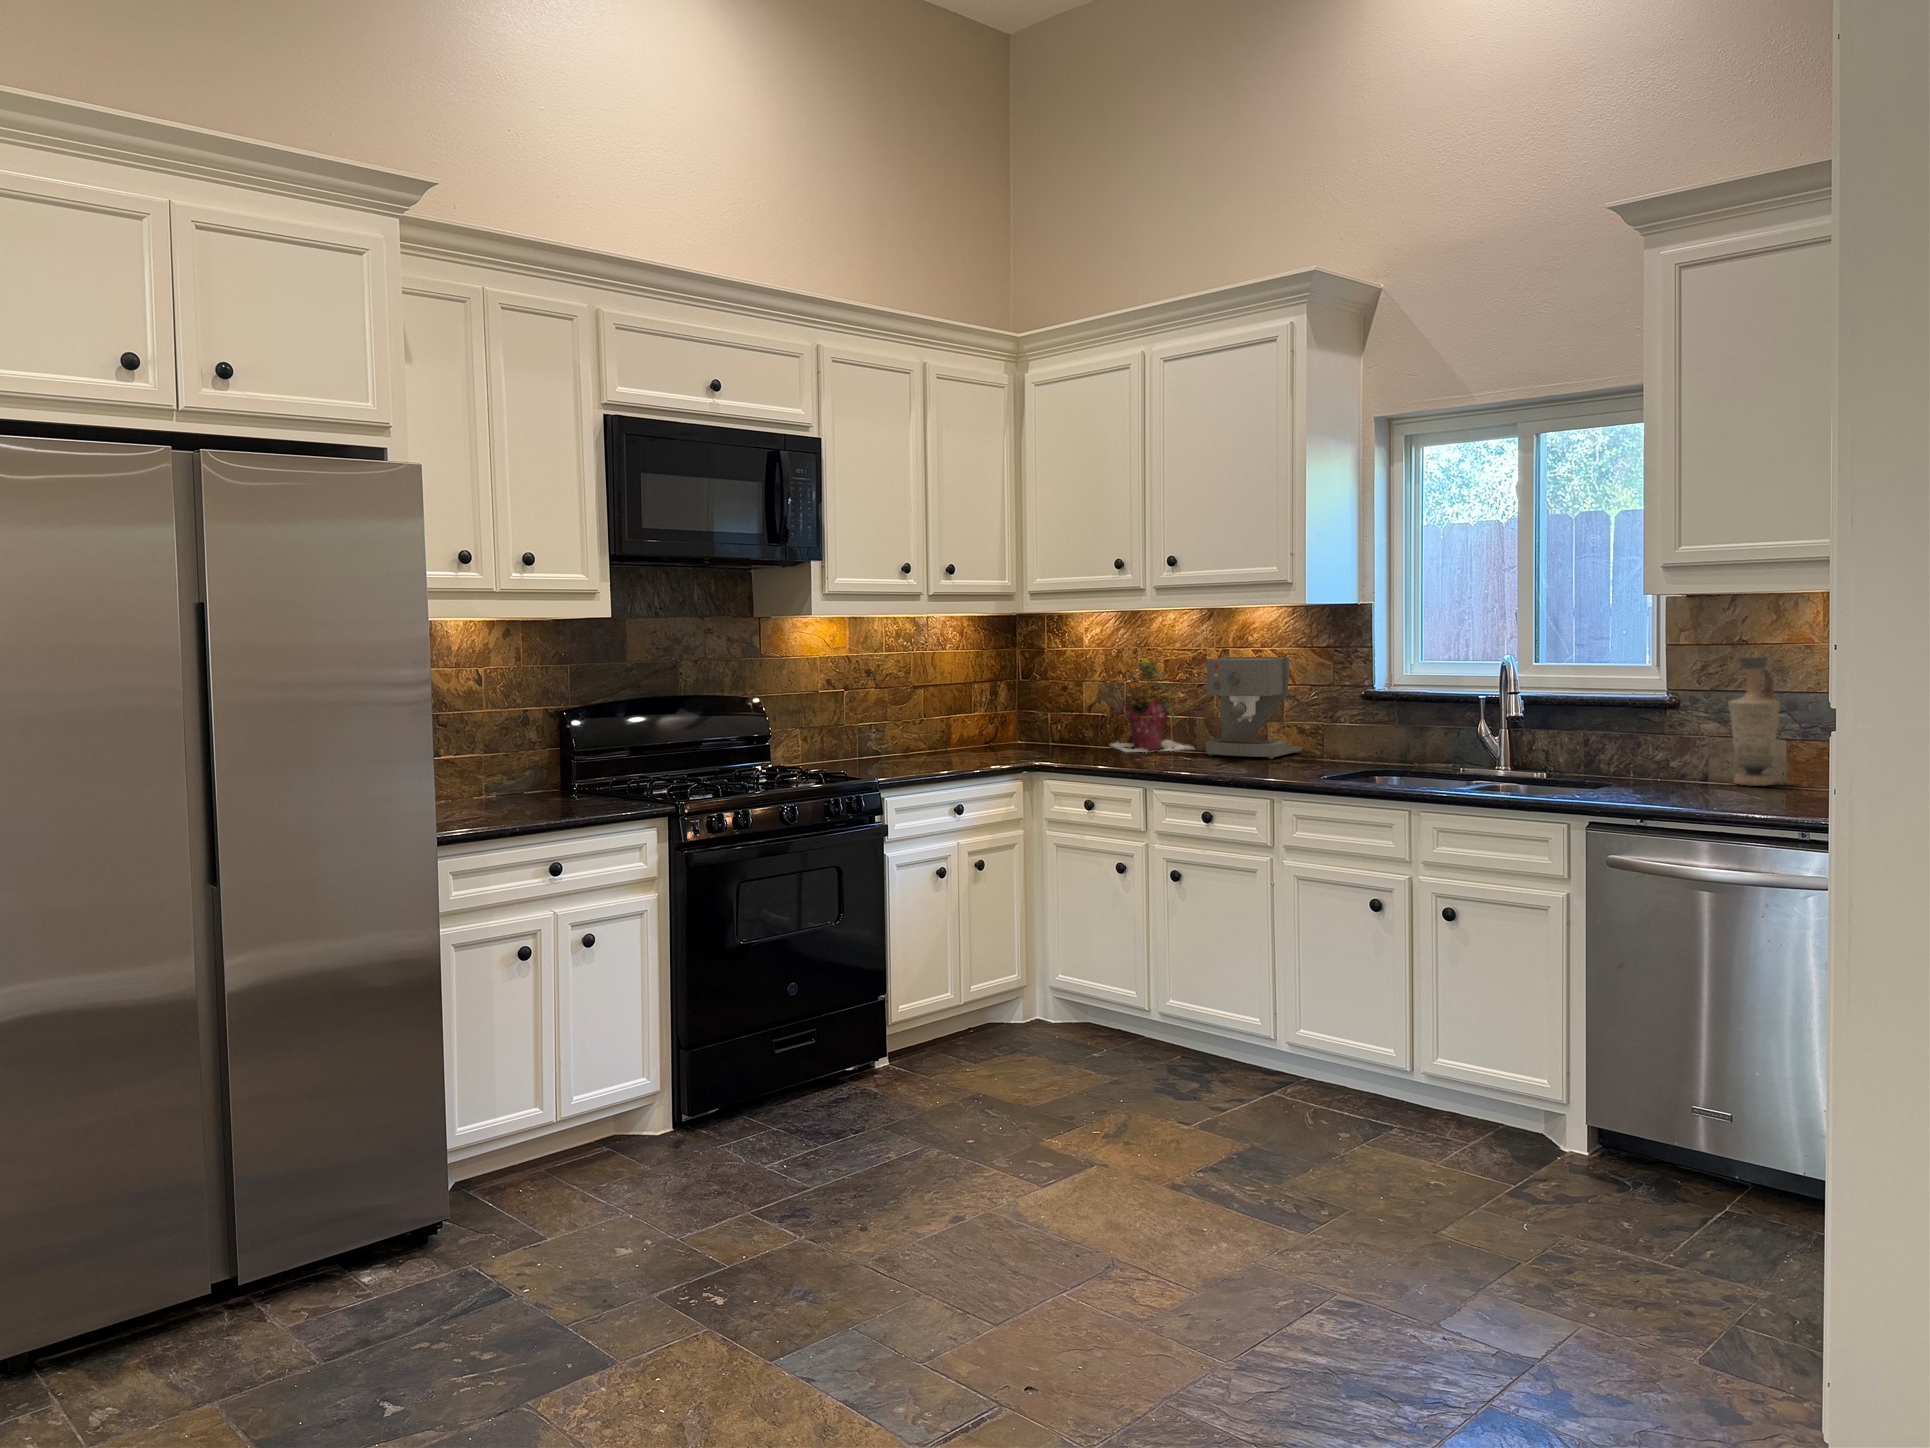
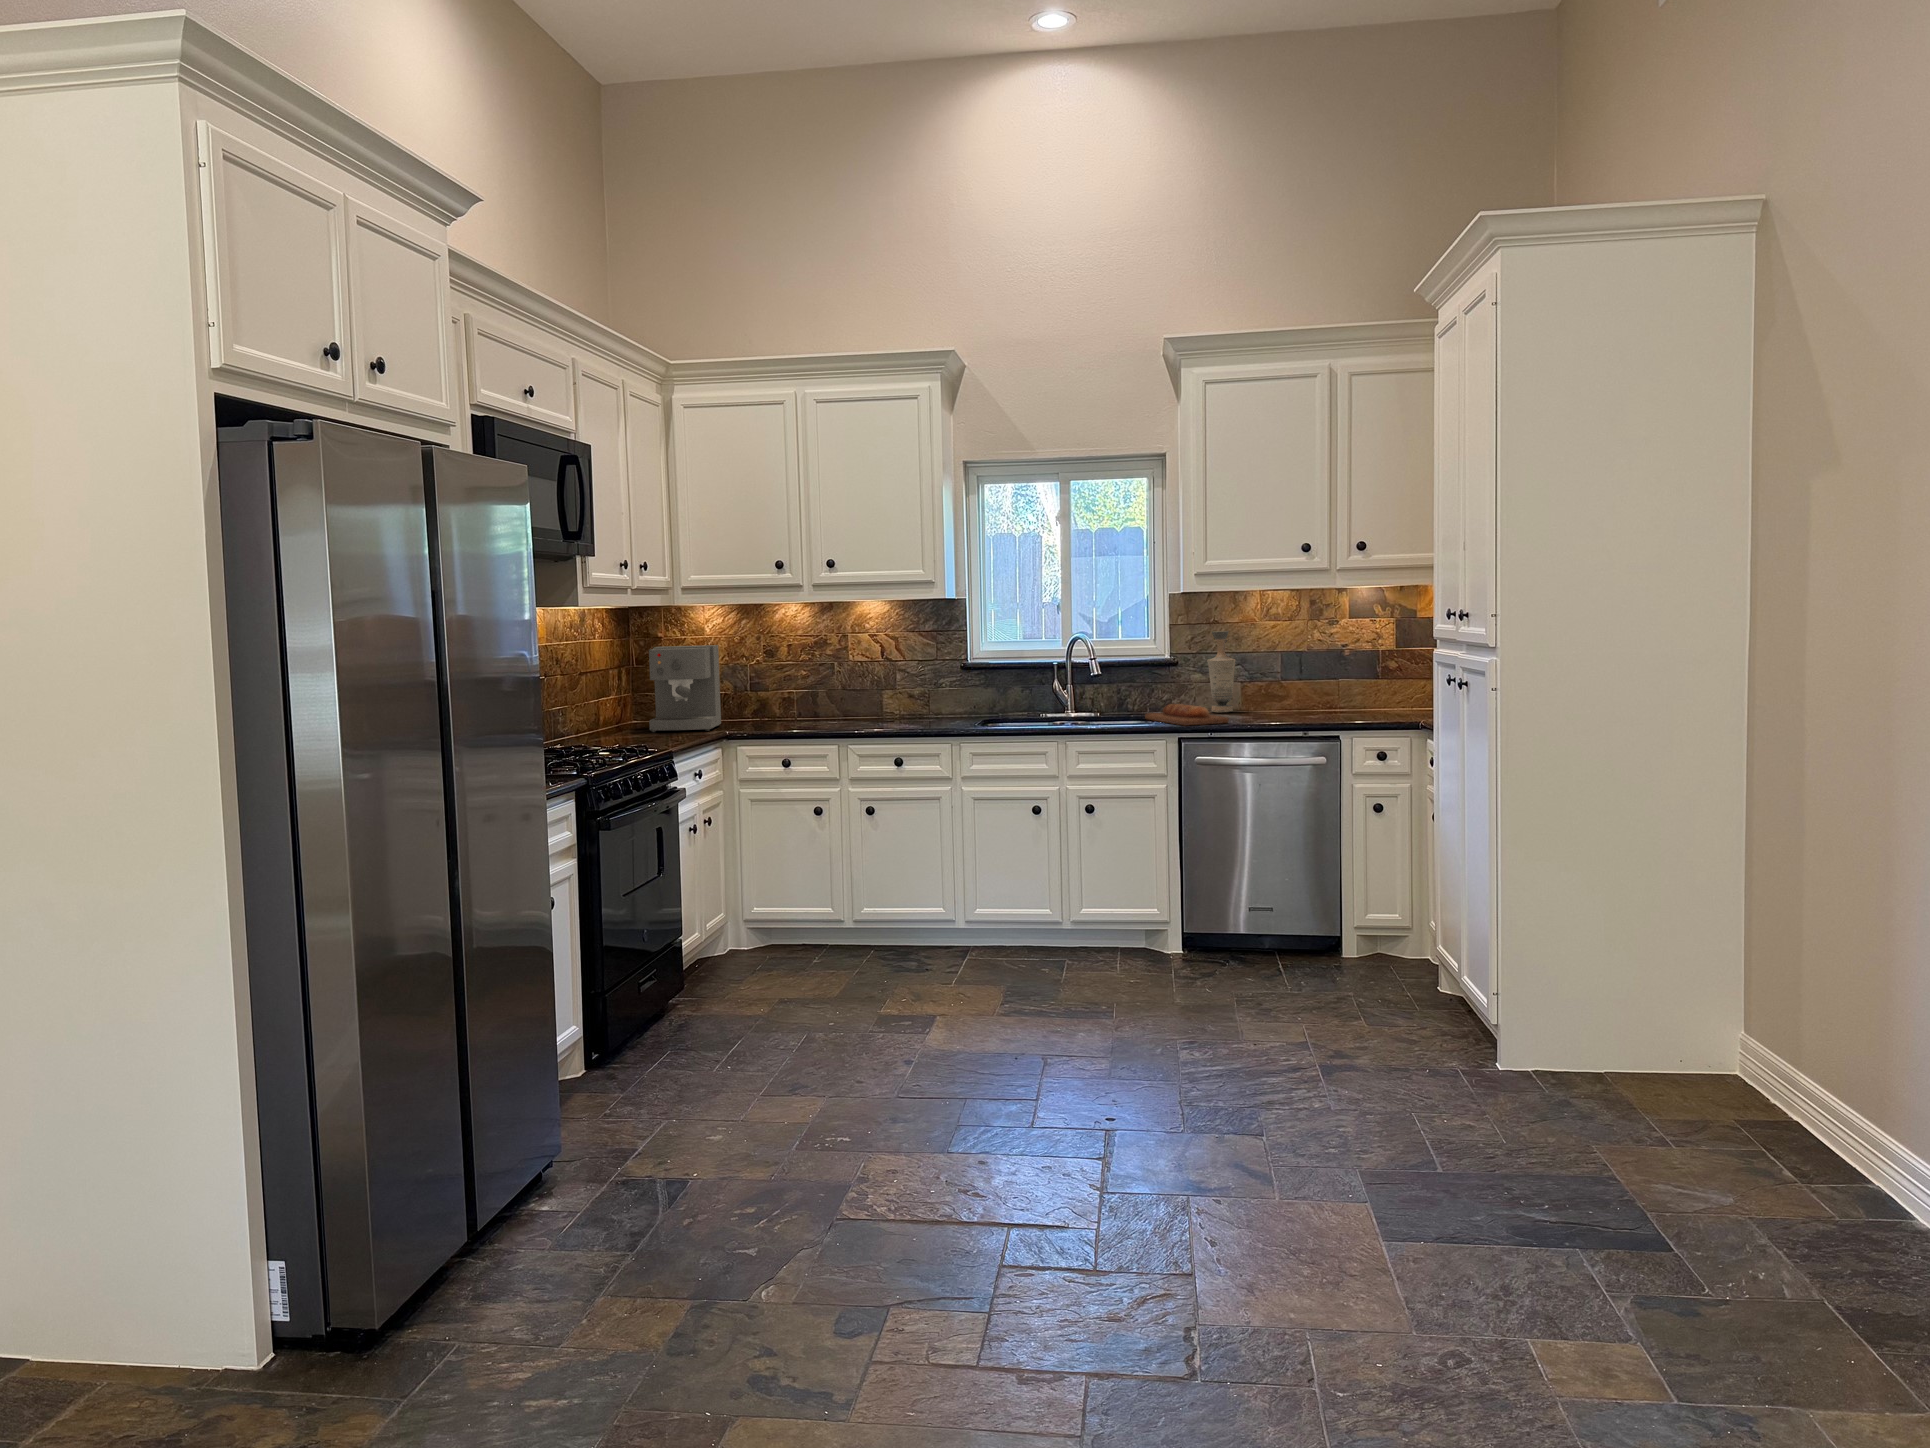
coffee maker: present [1206,657,1302,759] -> present [649,645,721,732]
potted plant: present [1110,659,1194,752] -> none [740,640,820,723]
bread loaf: none [1585,767,1697,806] -> present [1145,704,1229,725]

